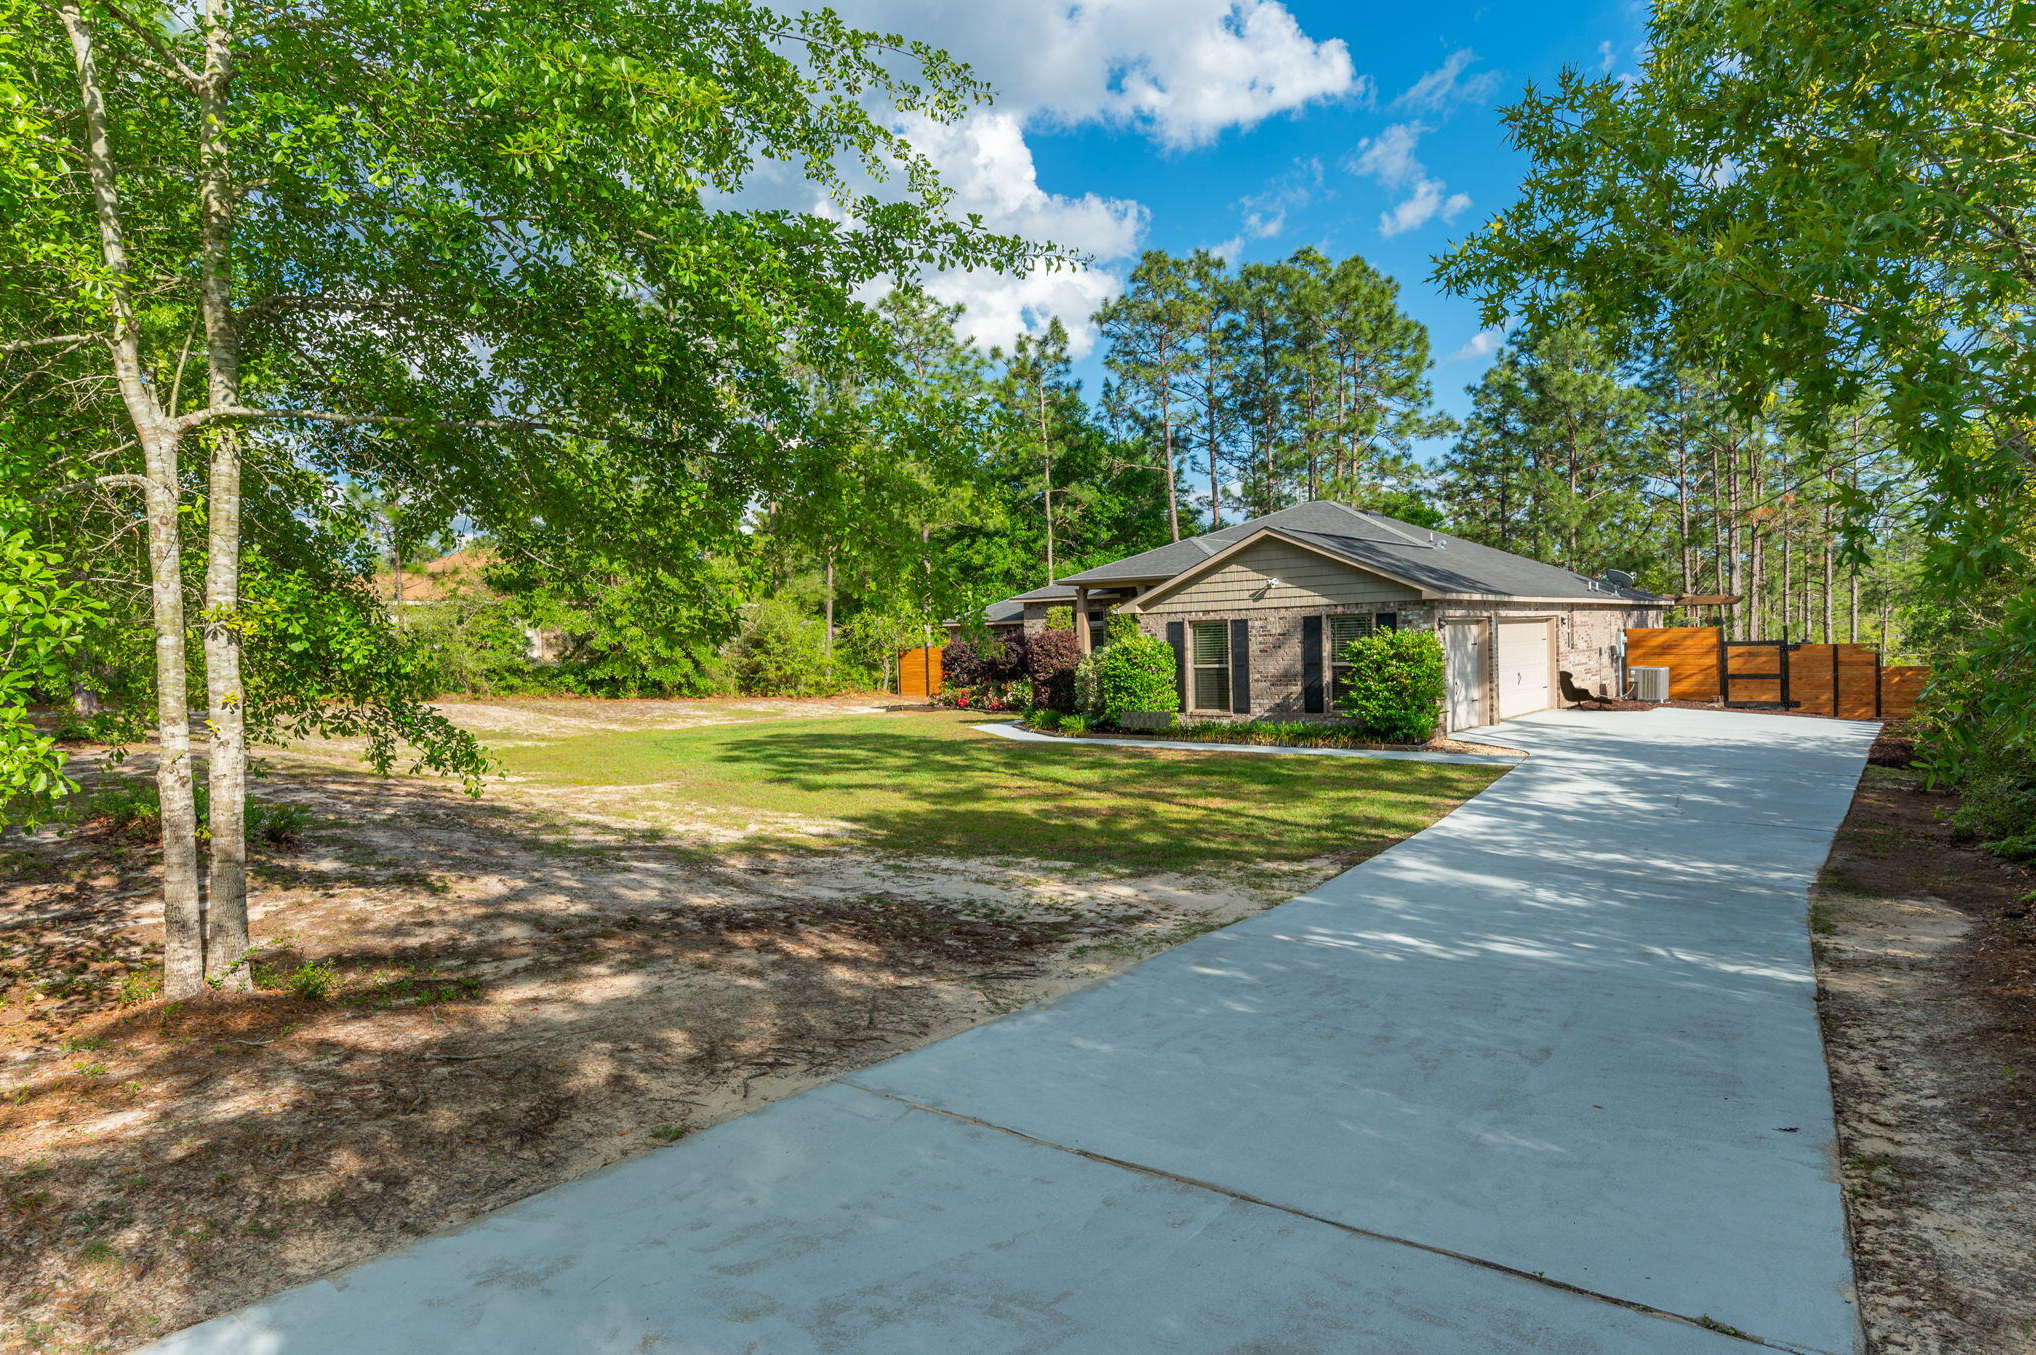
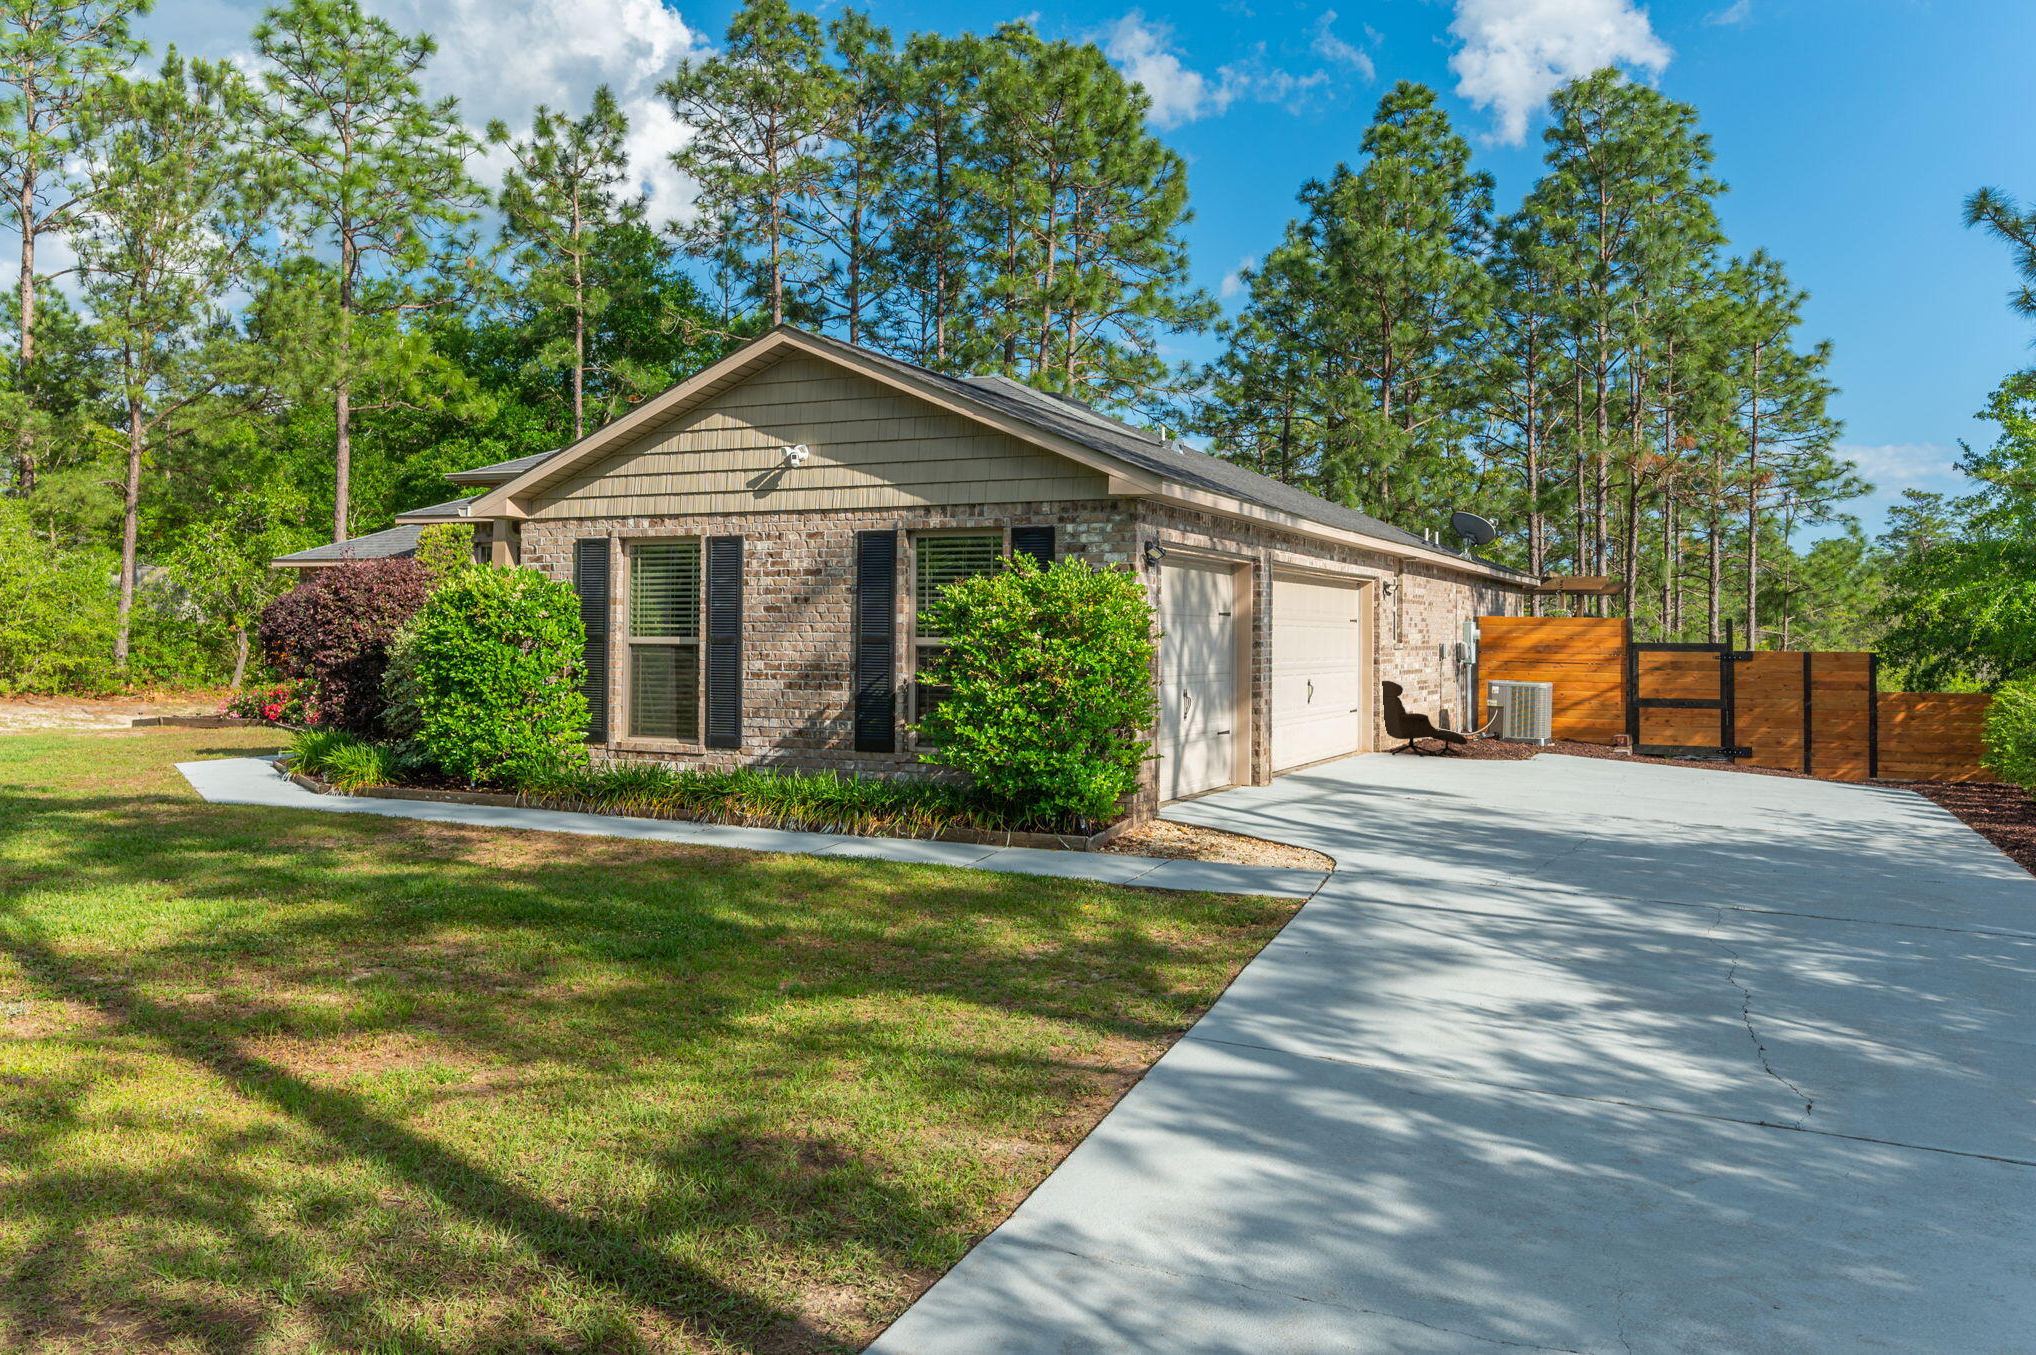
bench: present [1121,712,1171,735] -> none [421,746,544,809]

